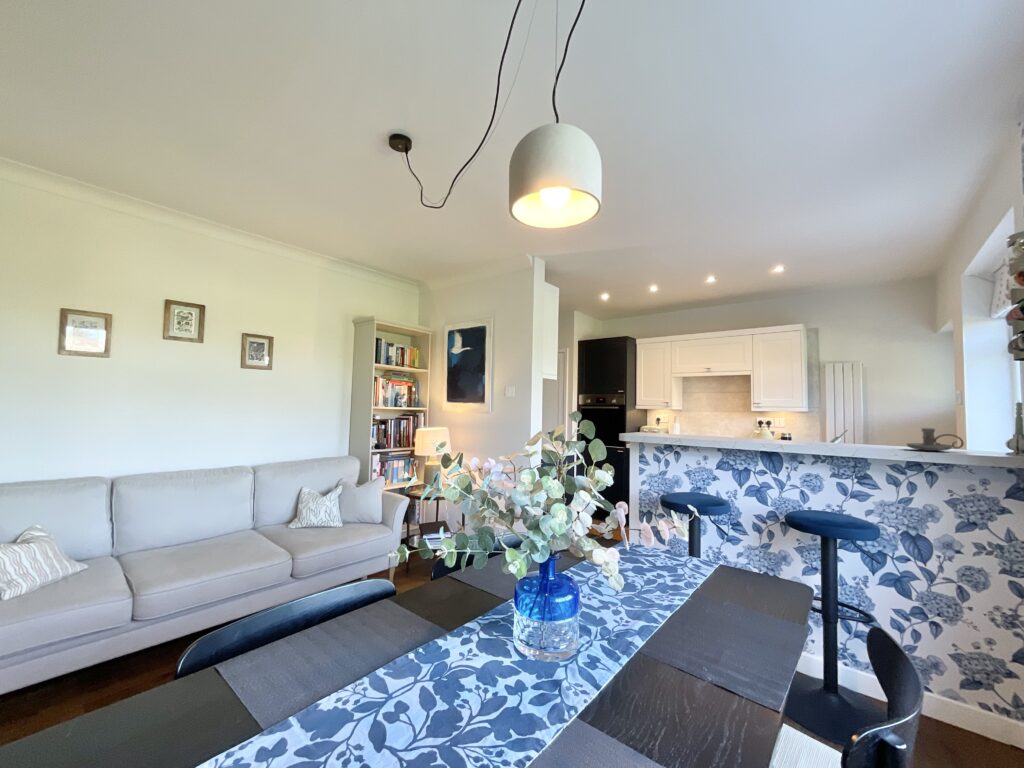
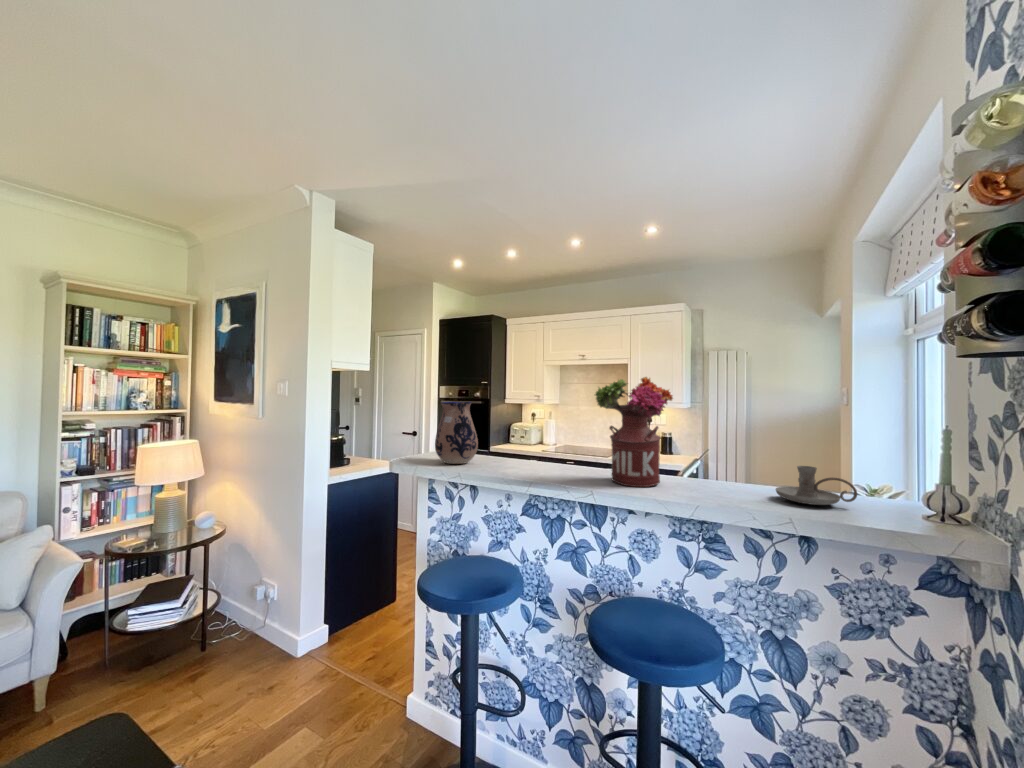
flower arrangement: none [771,375,829,445] -> present [595,377,673,487]
ceramic pitcher: none [647,396,677,437] -> present [435,402,478,464]

